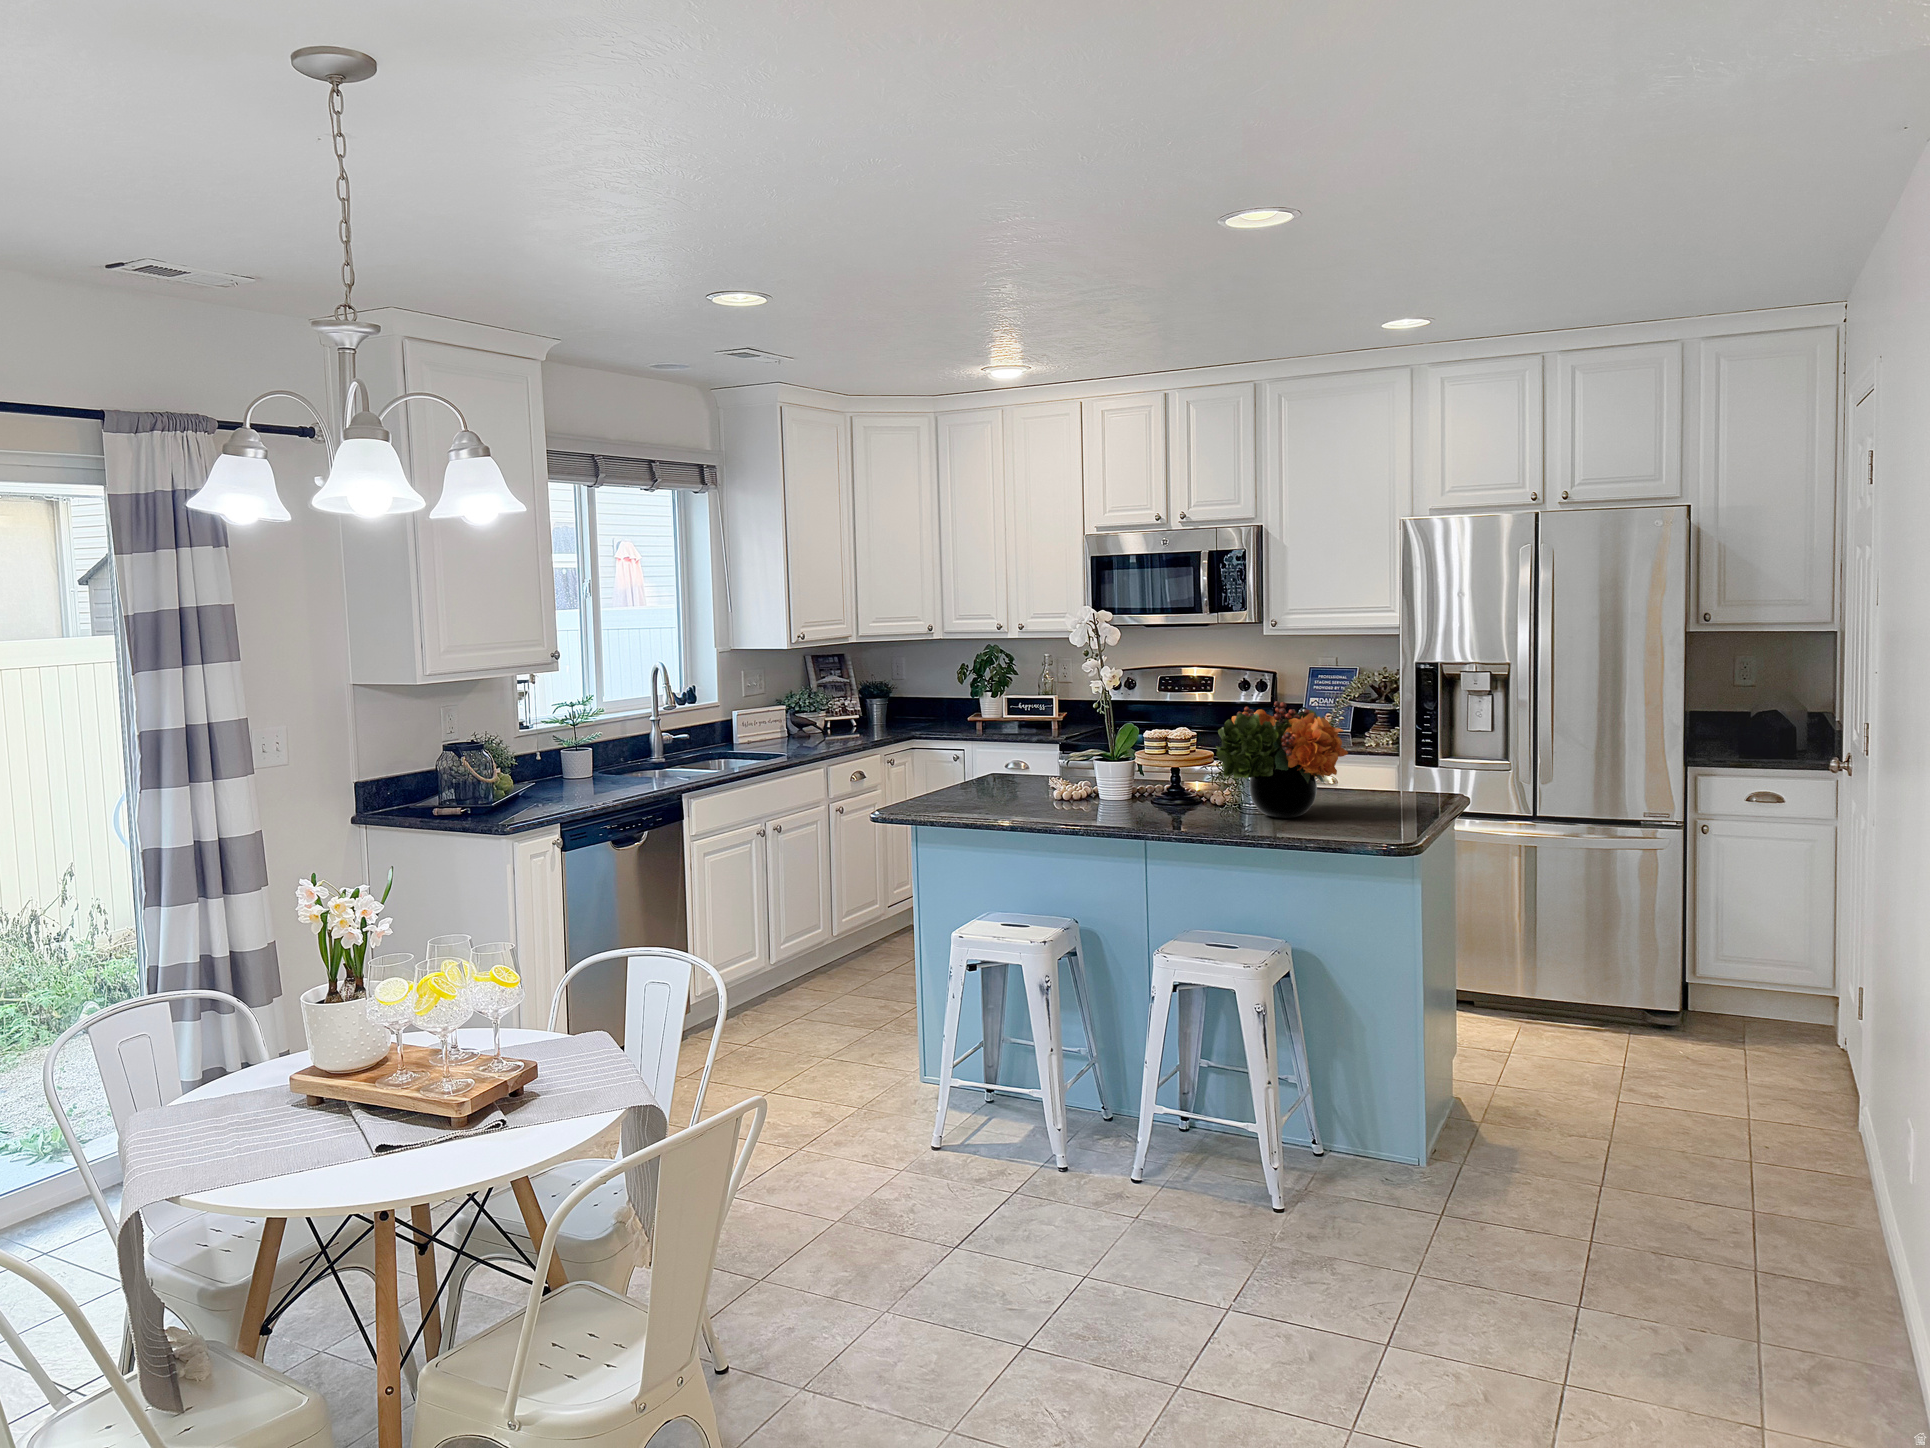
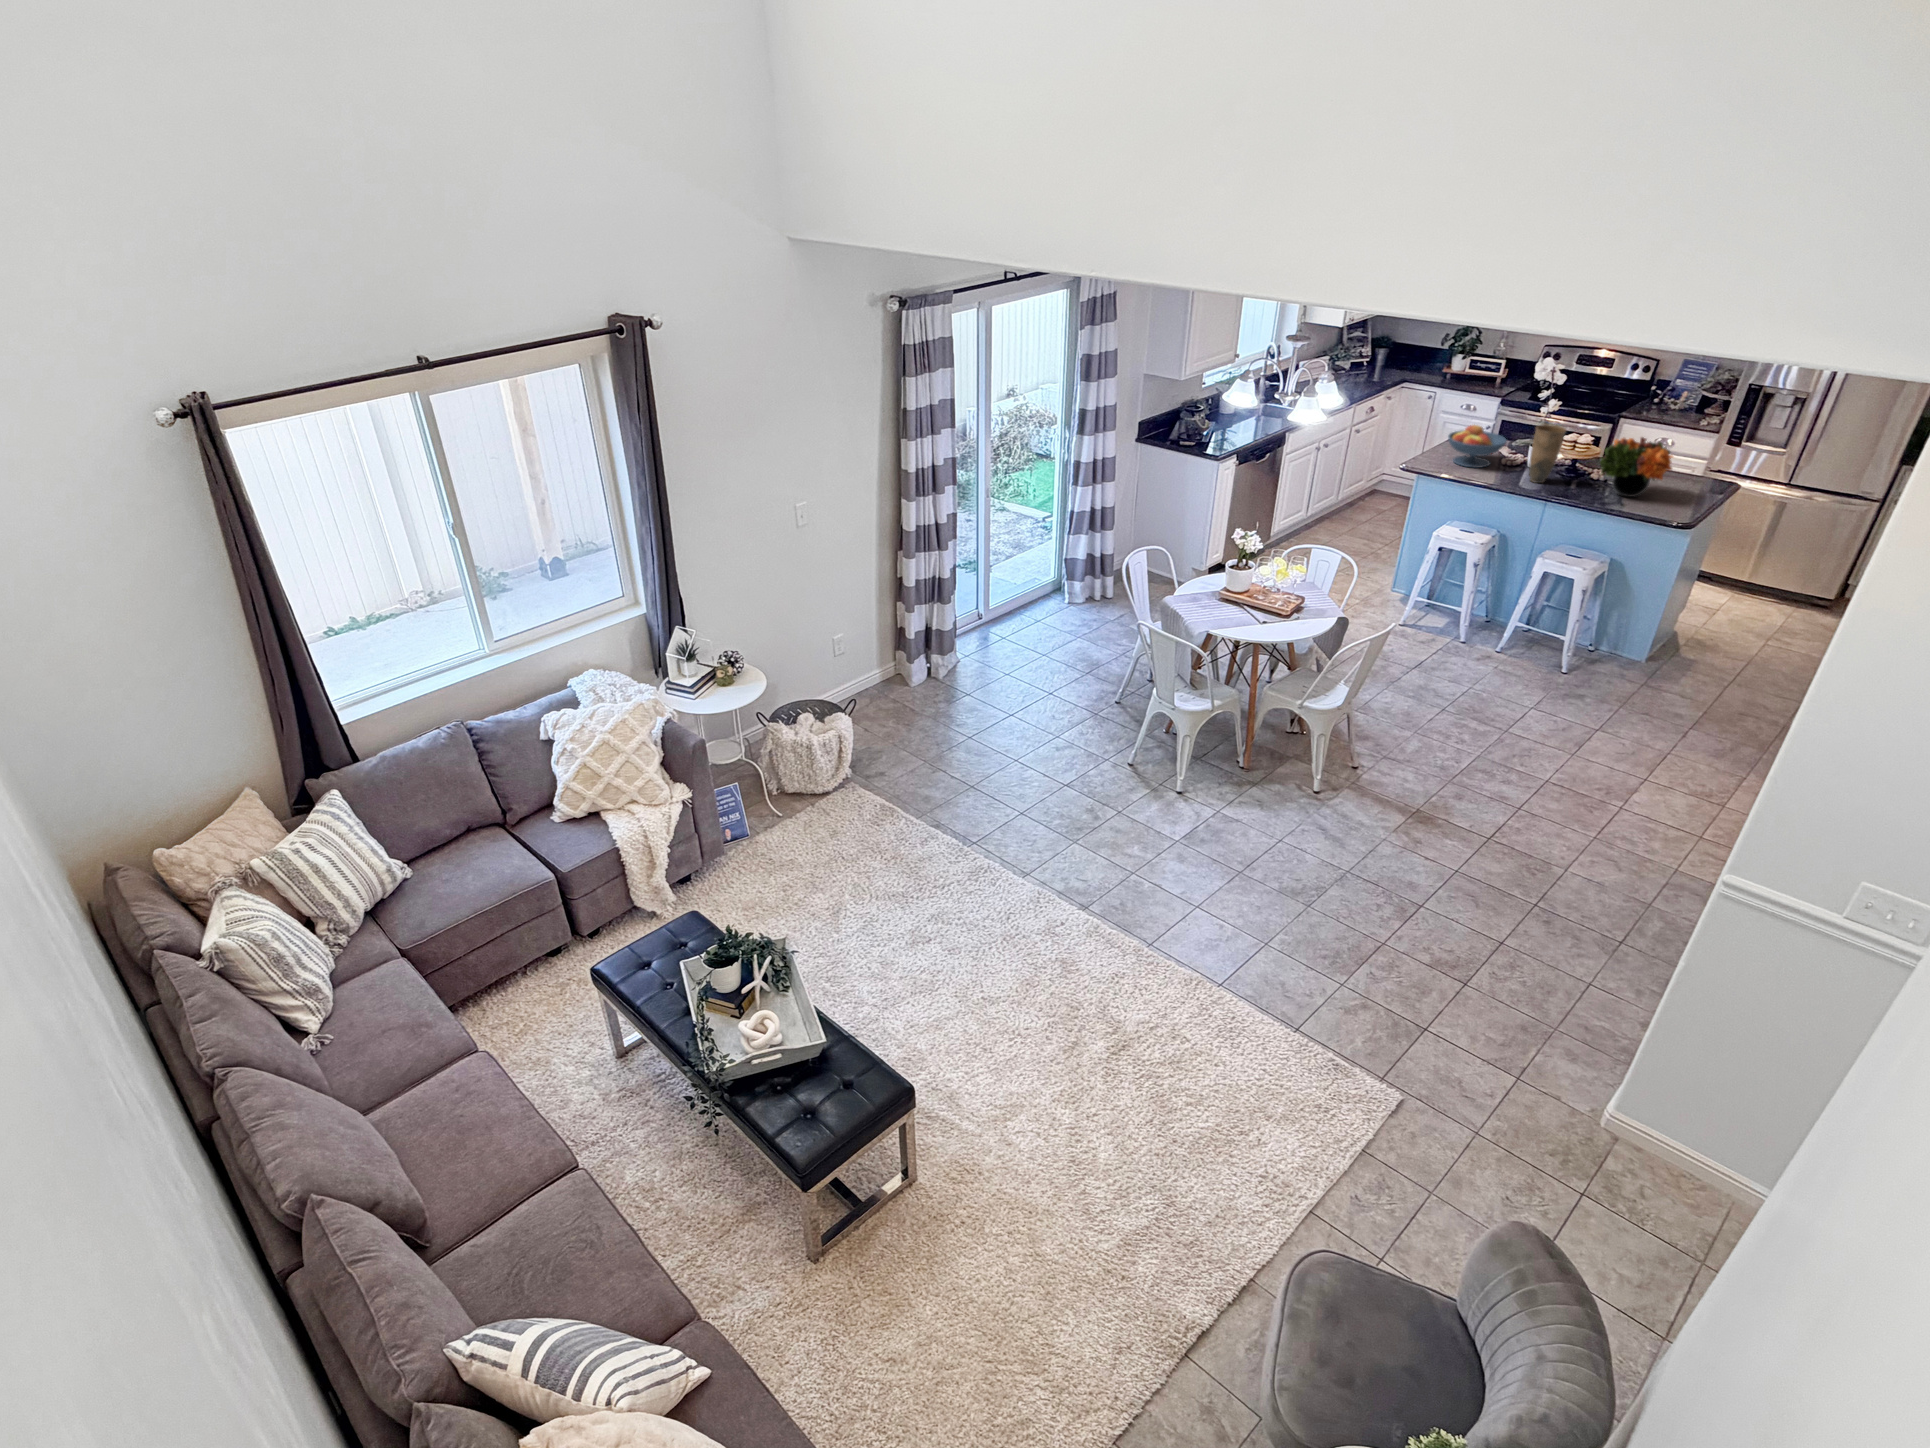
vase: none [1088,704,1143,814] -> present [1529,424,1566,483]
fruit bowl: none [945,730,1051,805] -> present [1448,425,1507,468]

